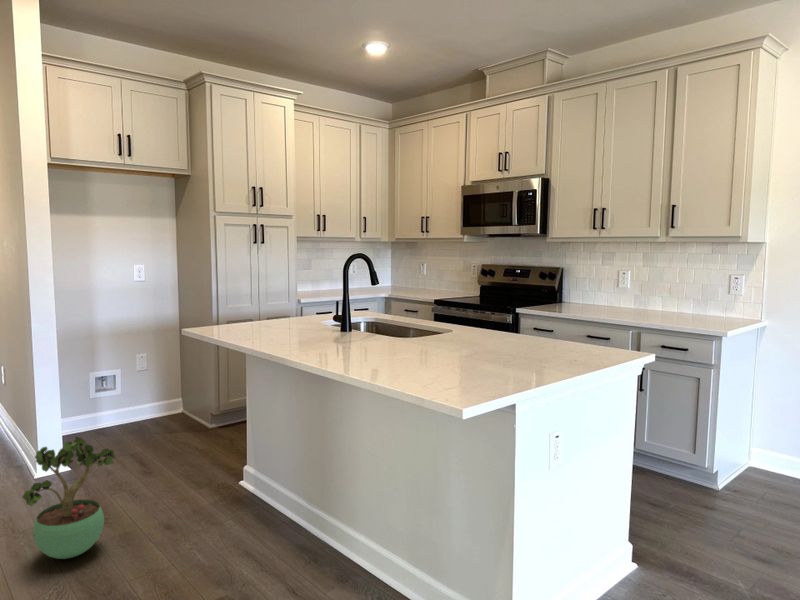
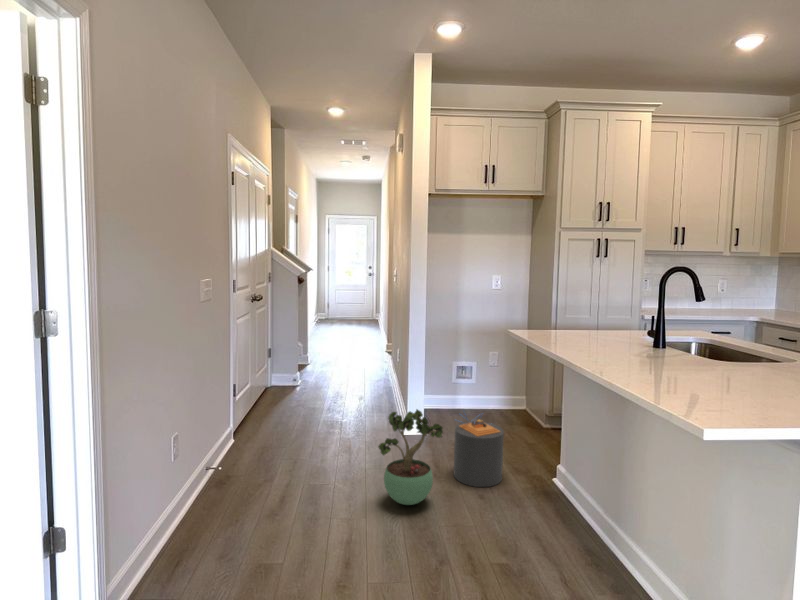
trash can: none [115,422,181,512] -> present [454,414,504,487]

